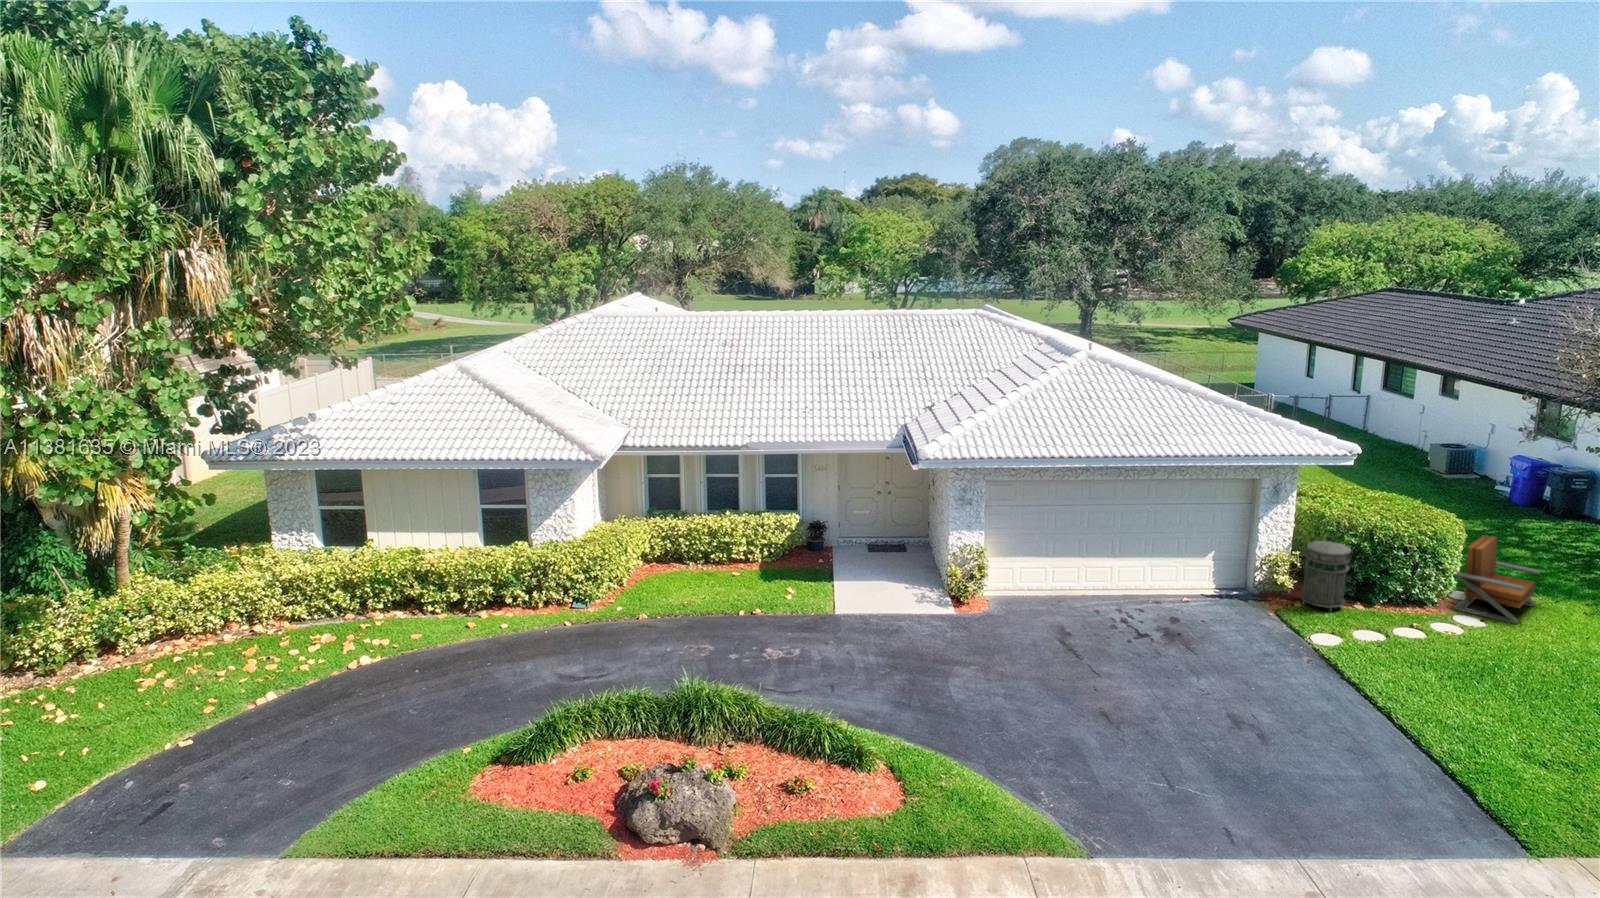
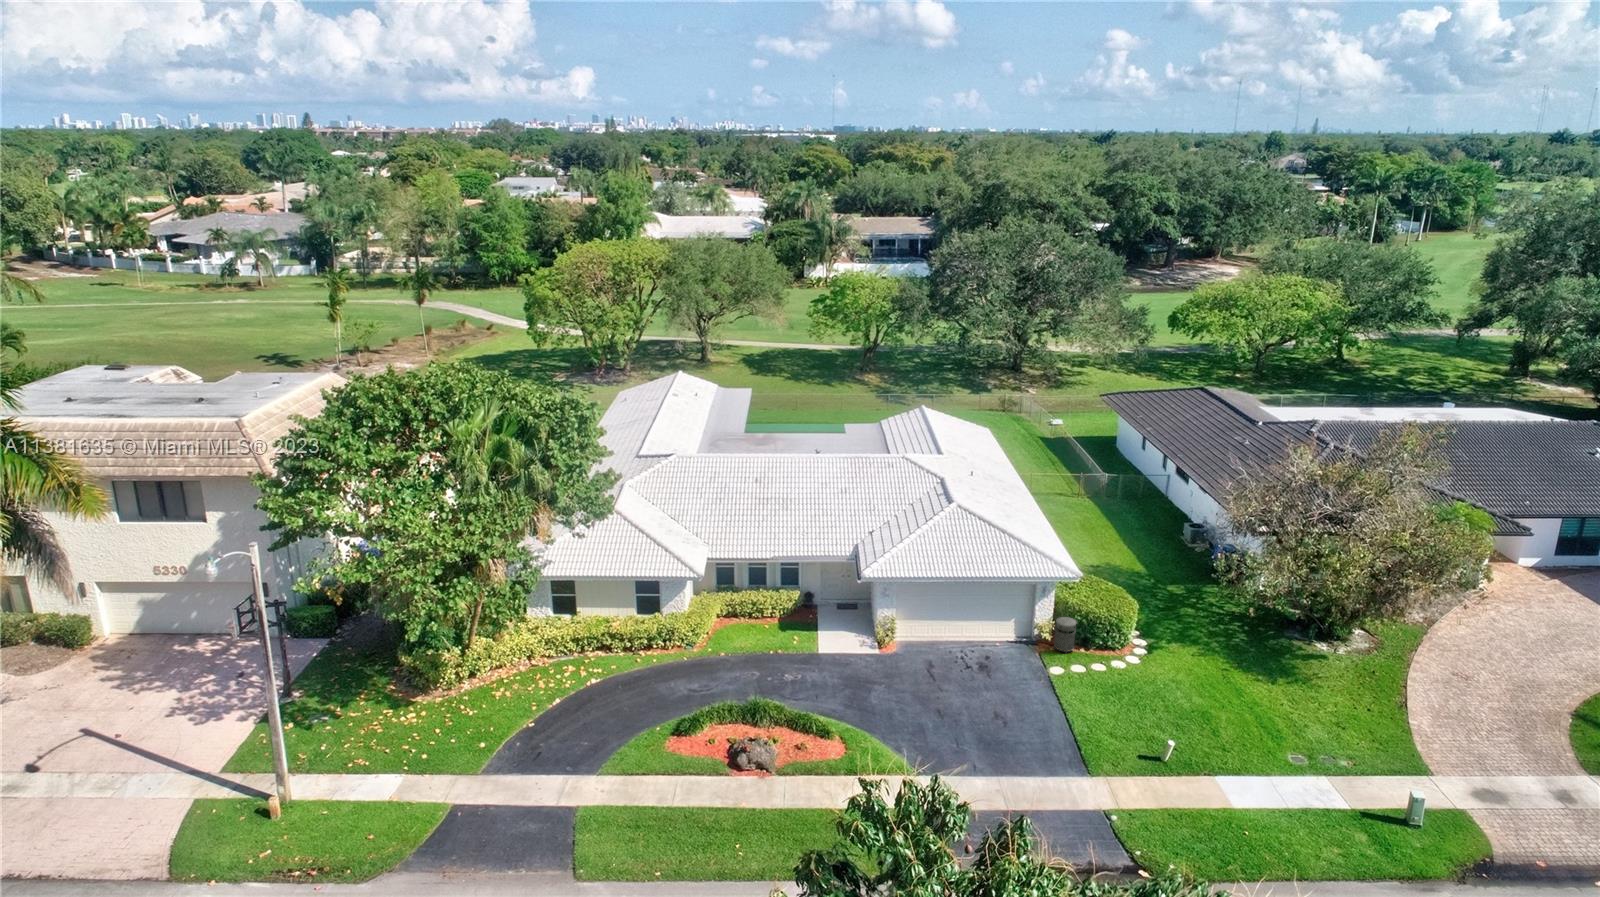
lounge chair: present [1453,535,1541,624] -> none [1128,614,1173,661]

